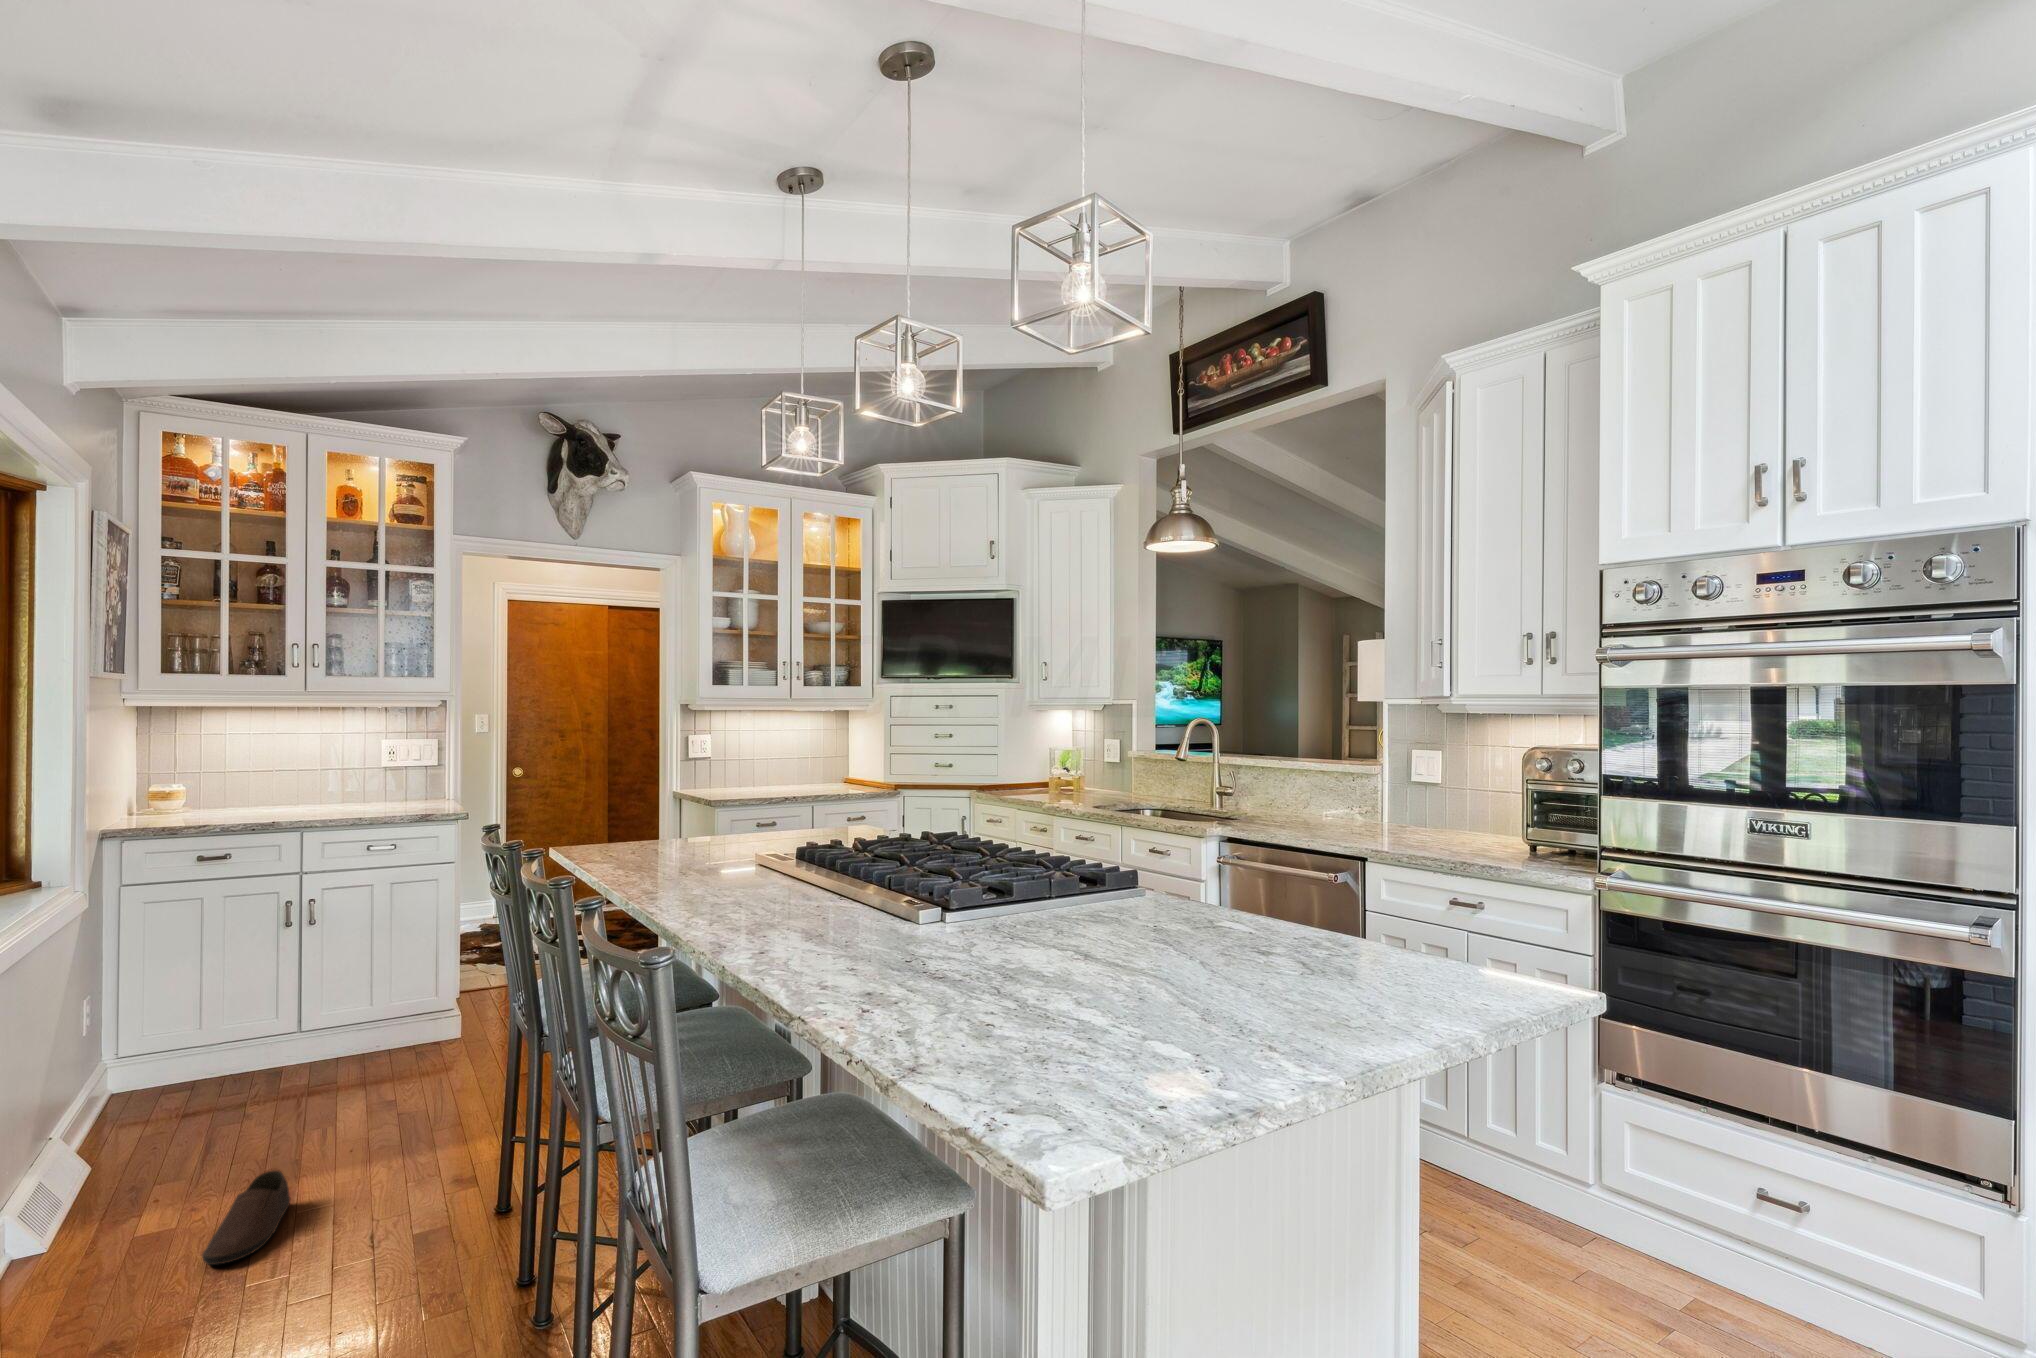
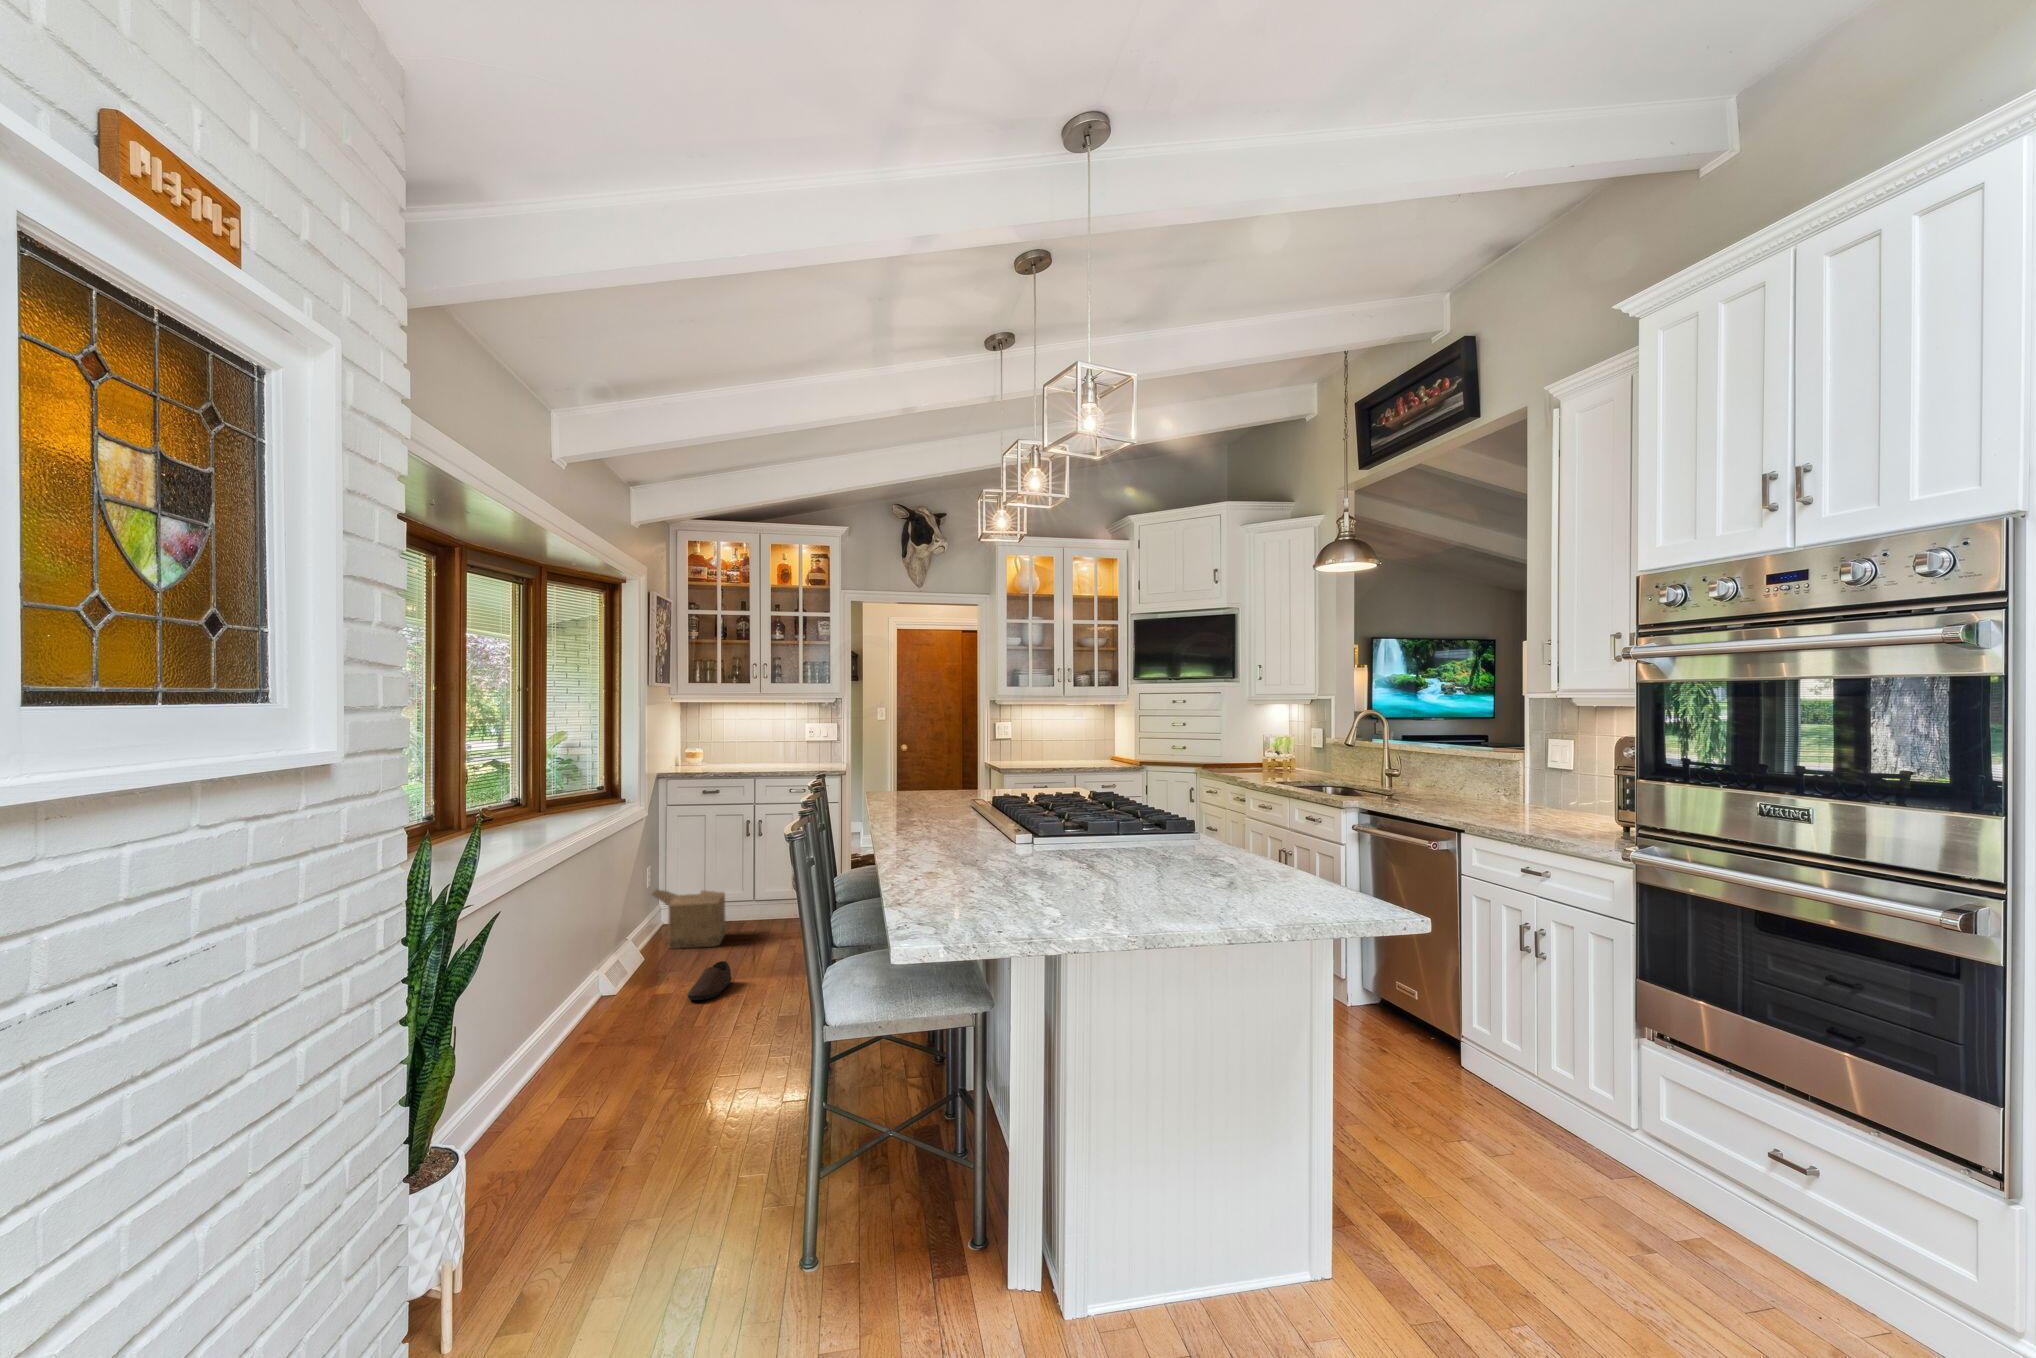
cardboard box: none [89,1031,247,1151] -> present [652,889,726,949]

